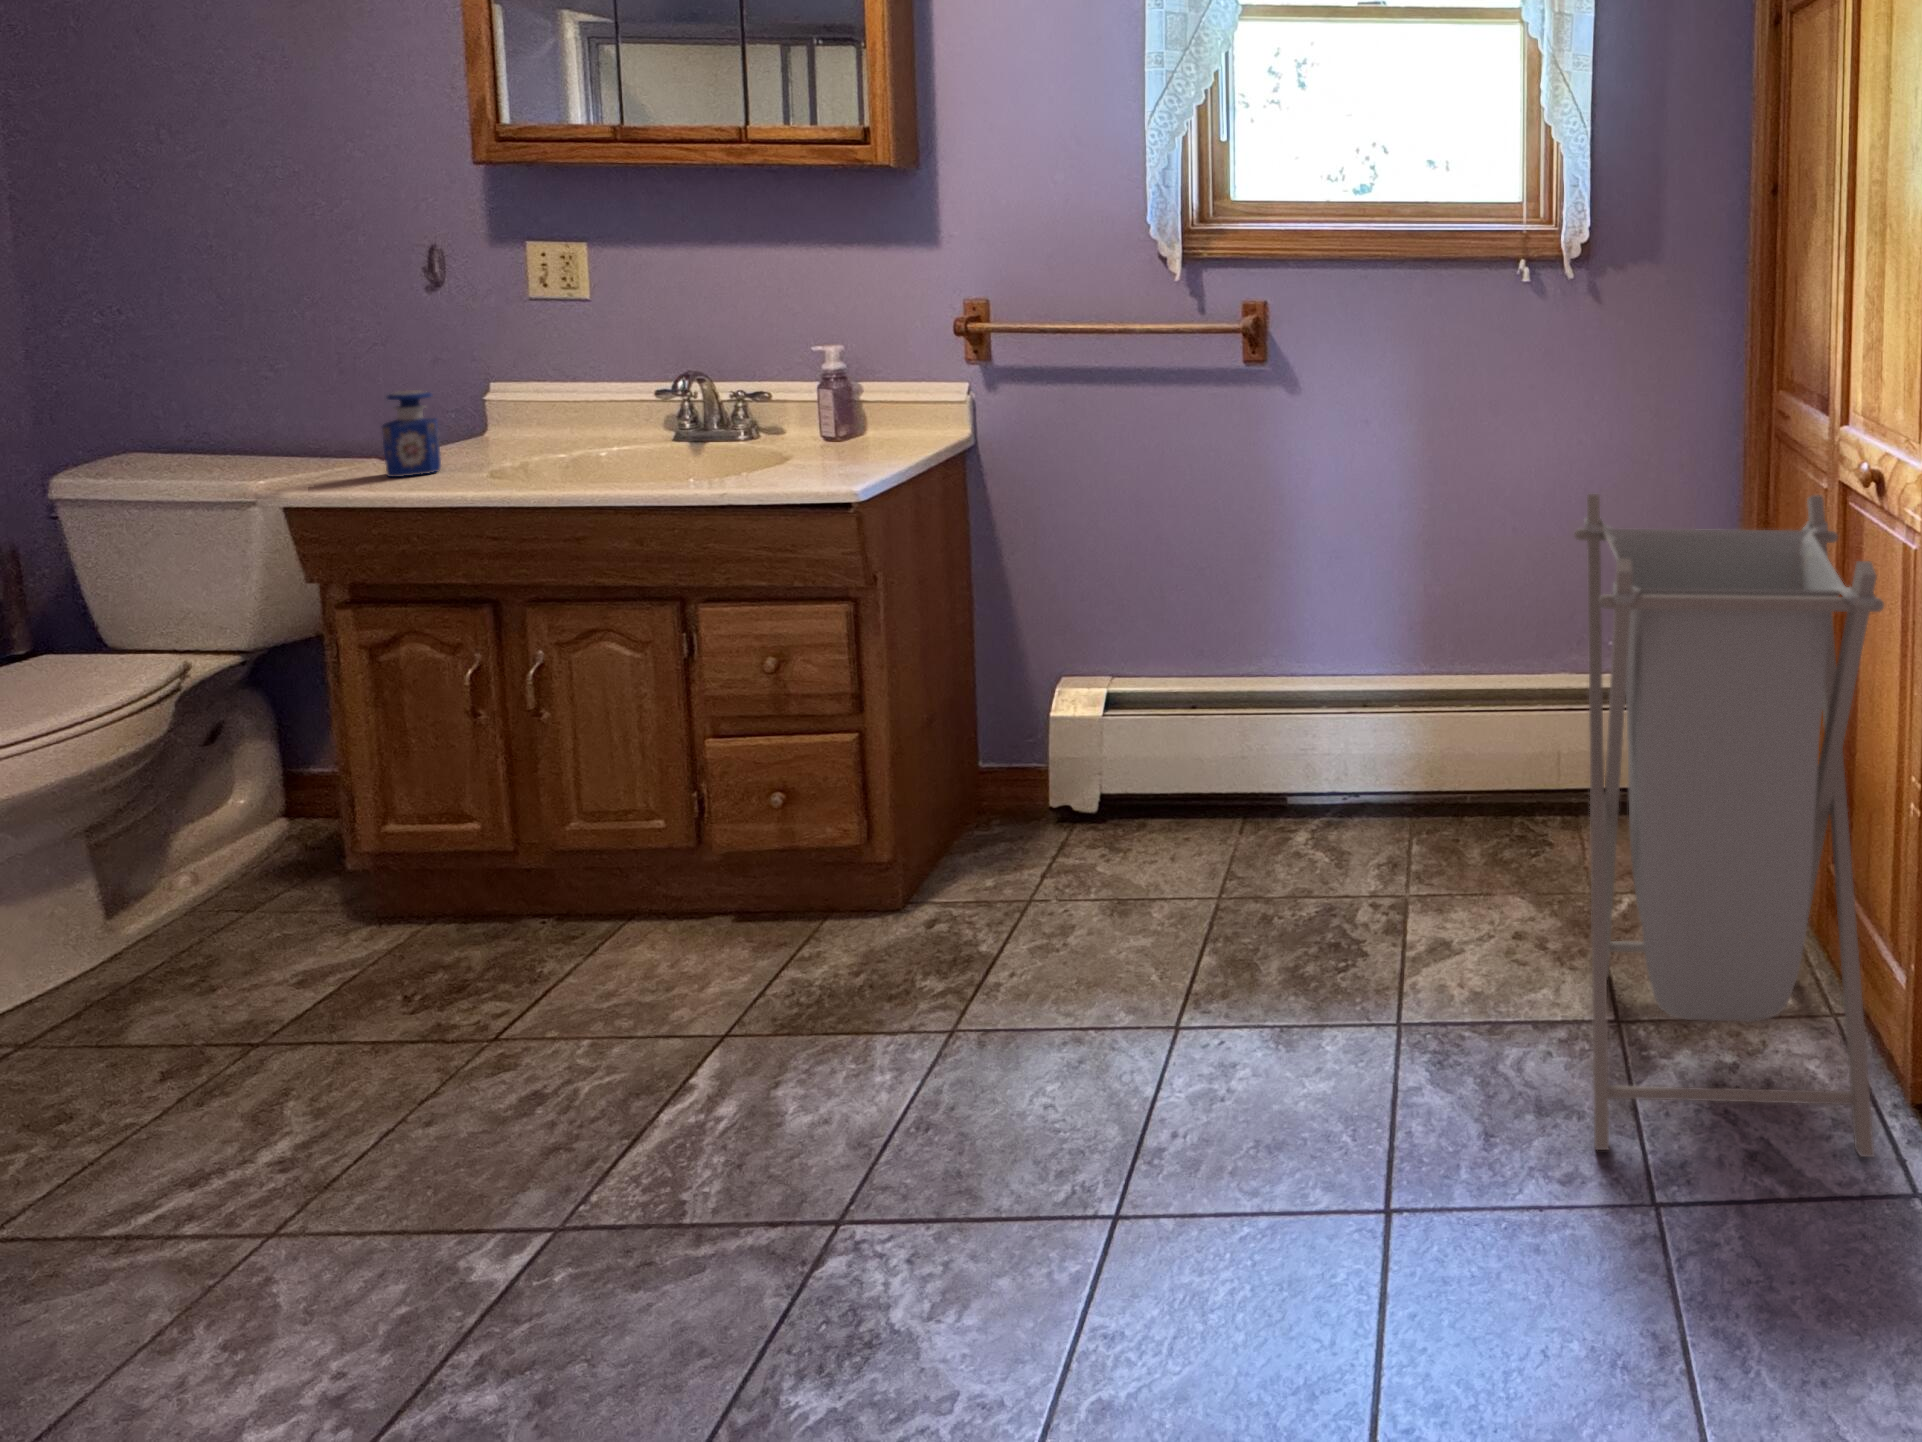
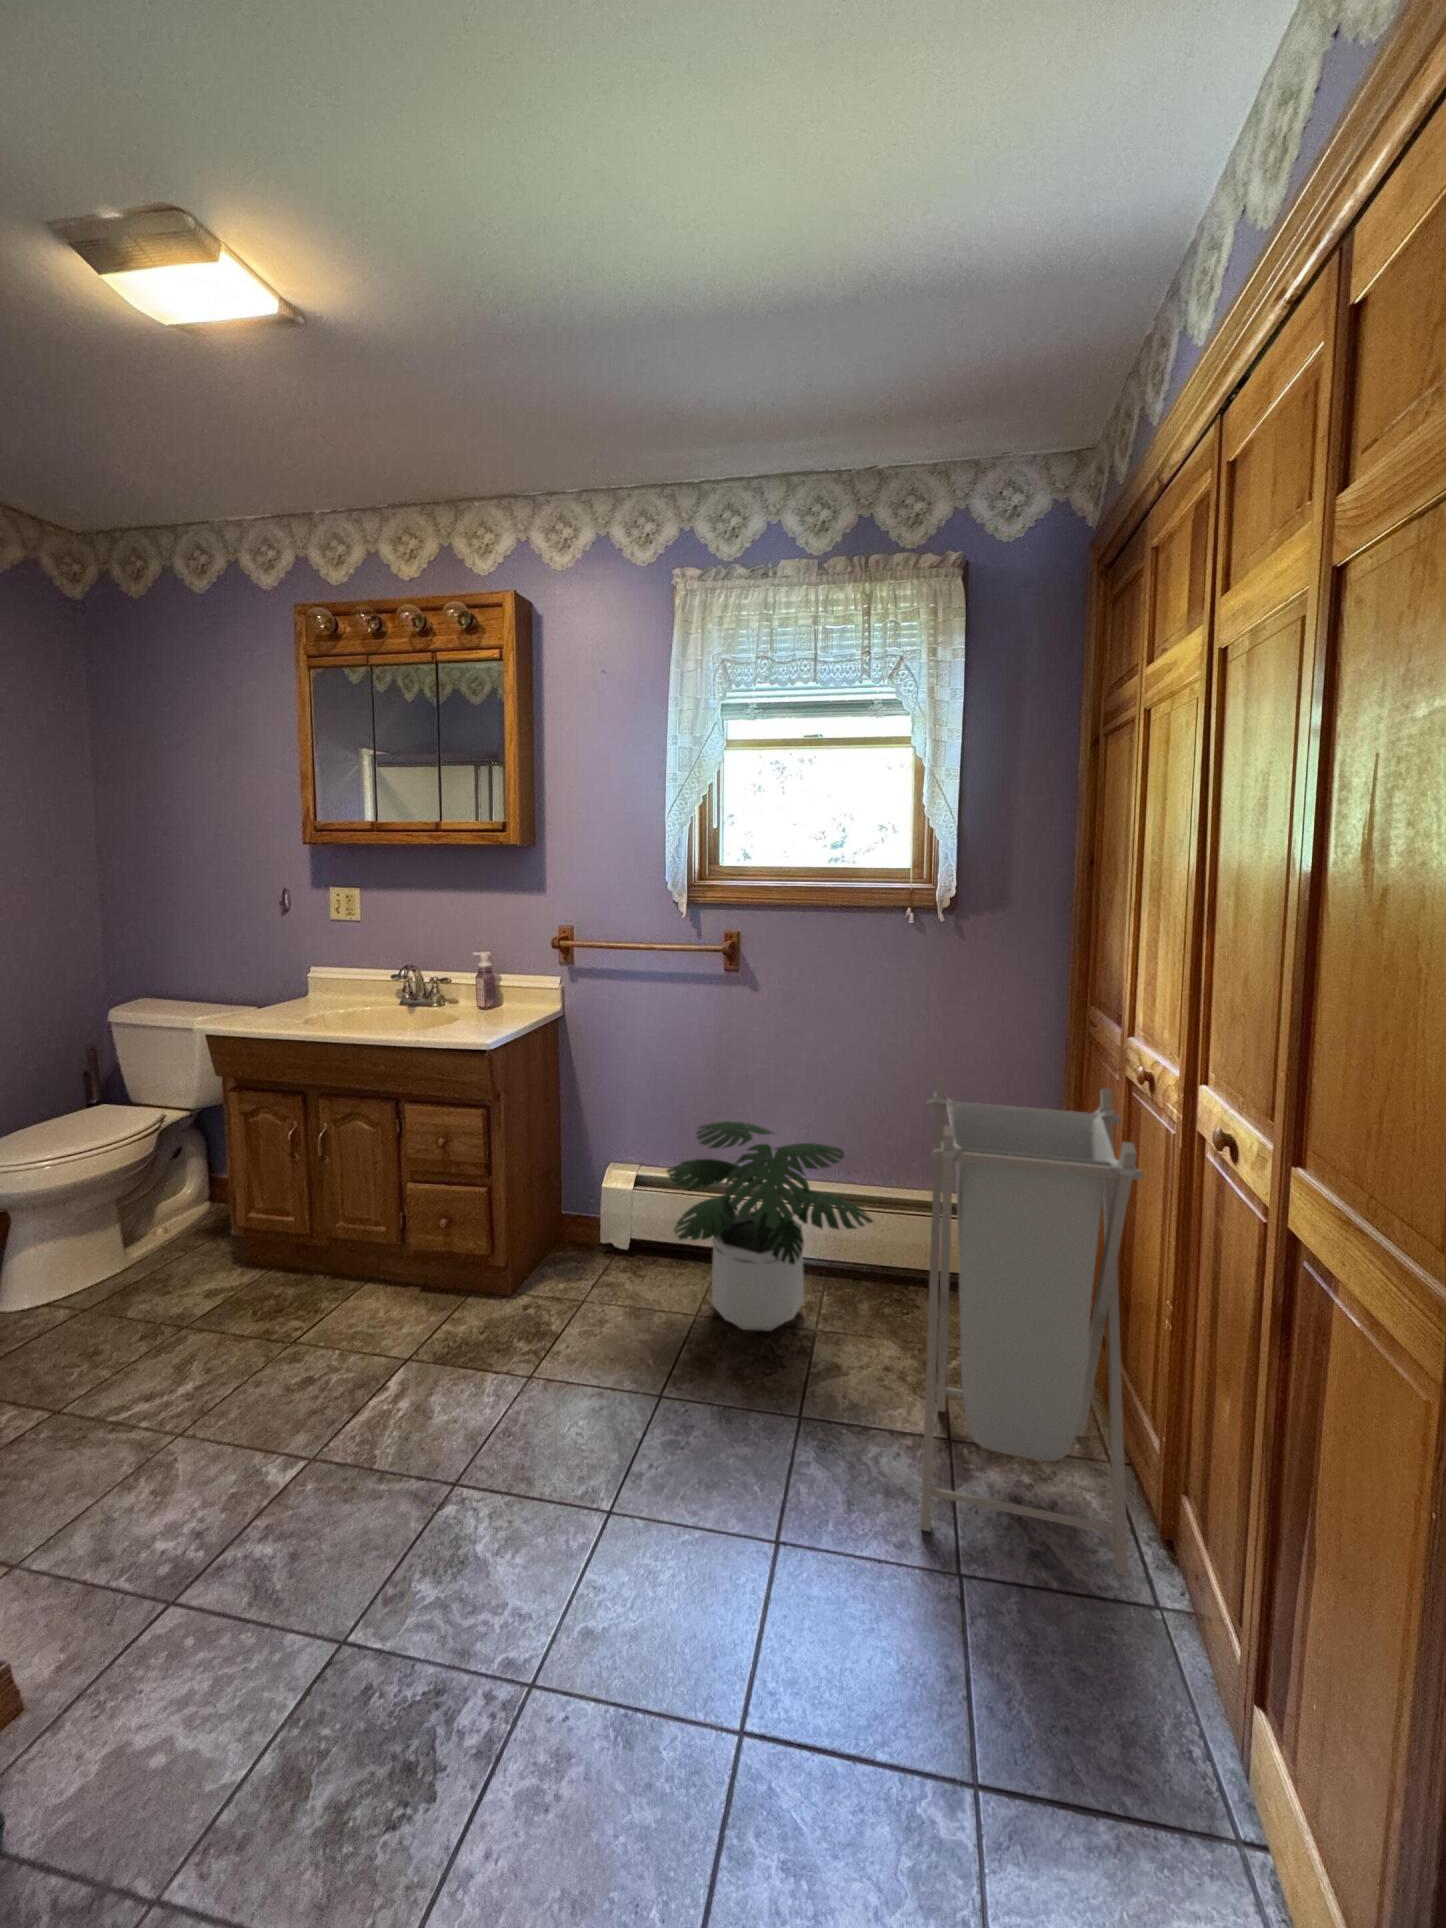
perfume bottle: present [382,390,441,477] -> none [254,972,282,1020]
potted plant: none [1165,590,1494,904] -> present [666,1121,873,1331]

